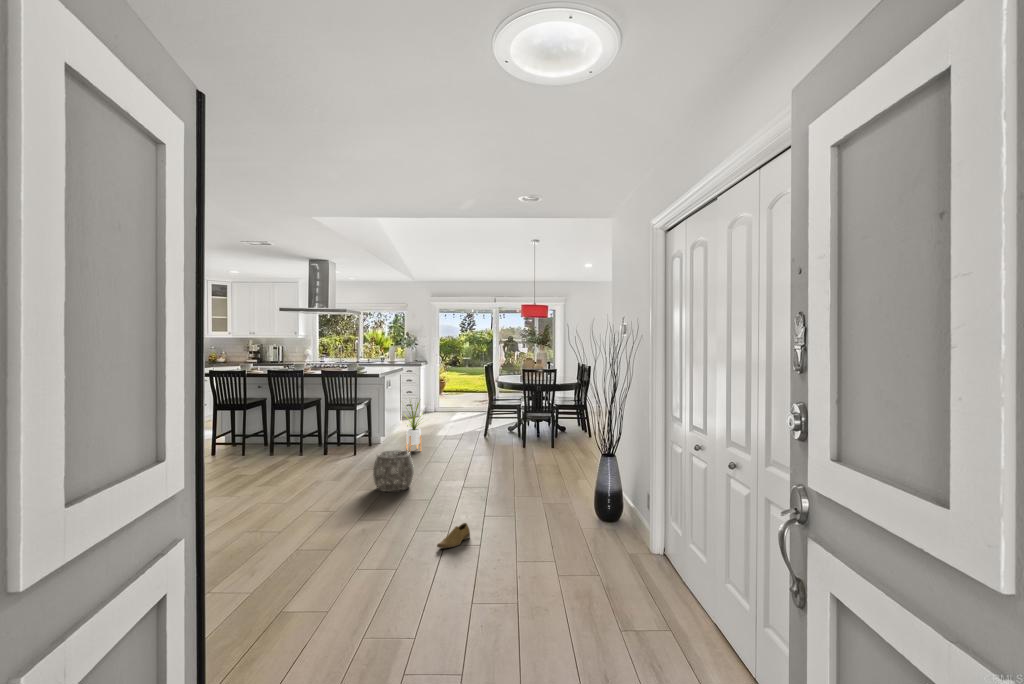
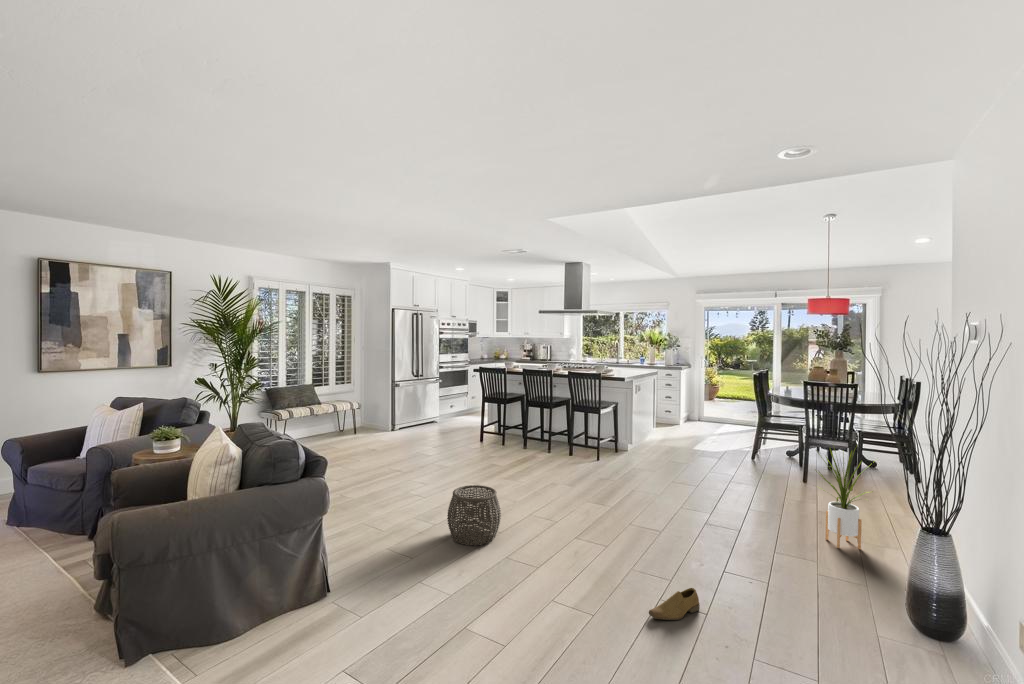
house plant: present [405,401,423,452] -> present [816,449,873,549]
woven basket: present [373,450,414,492] -> present [447,485,501,546]

